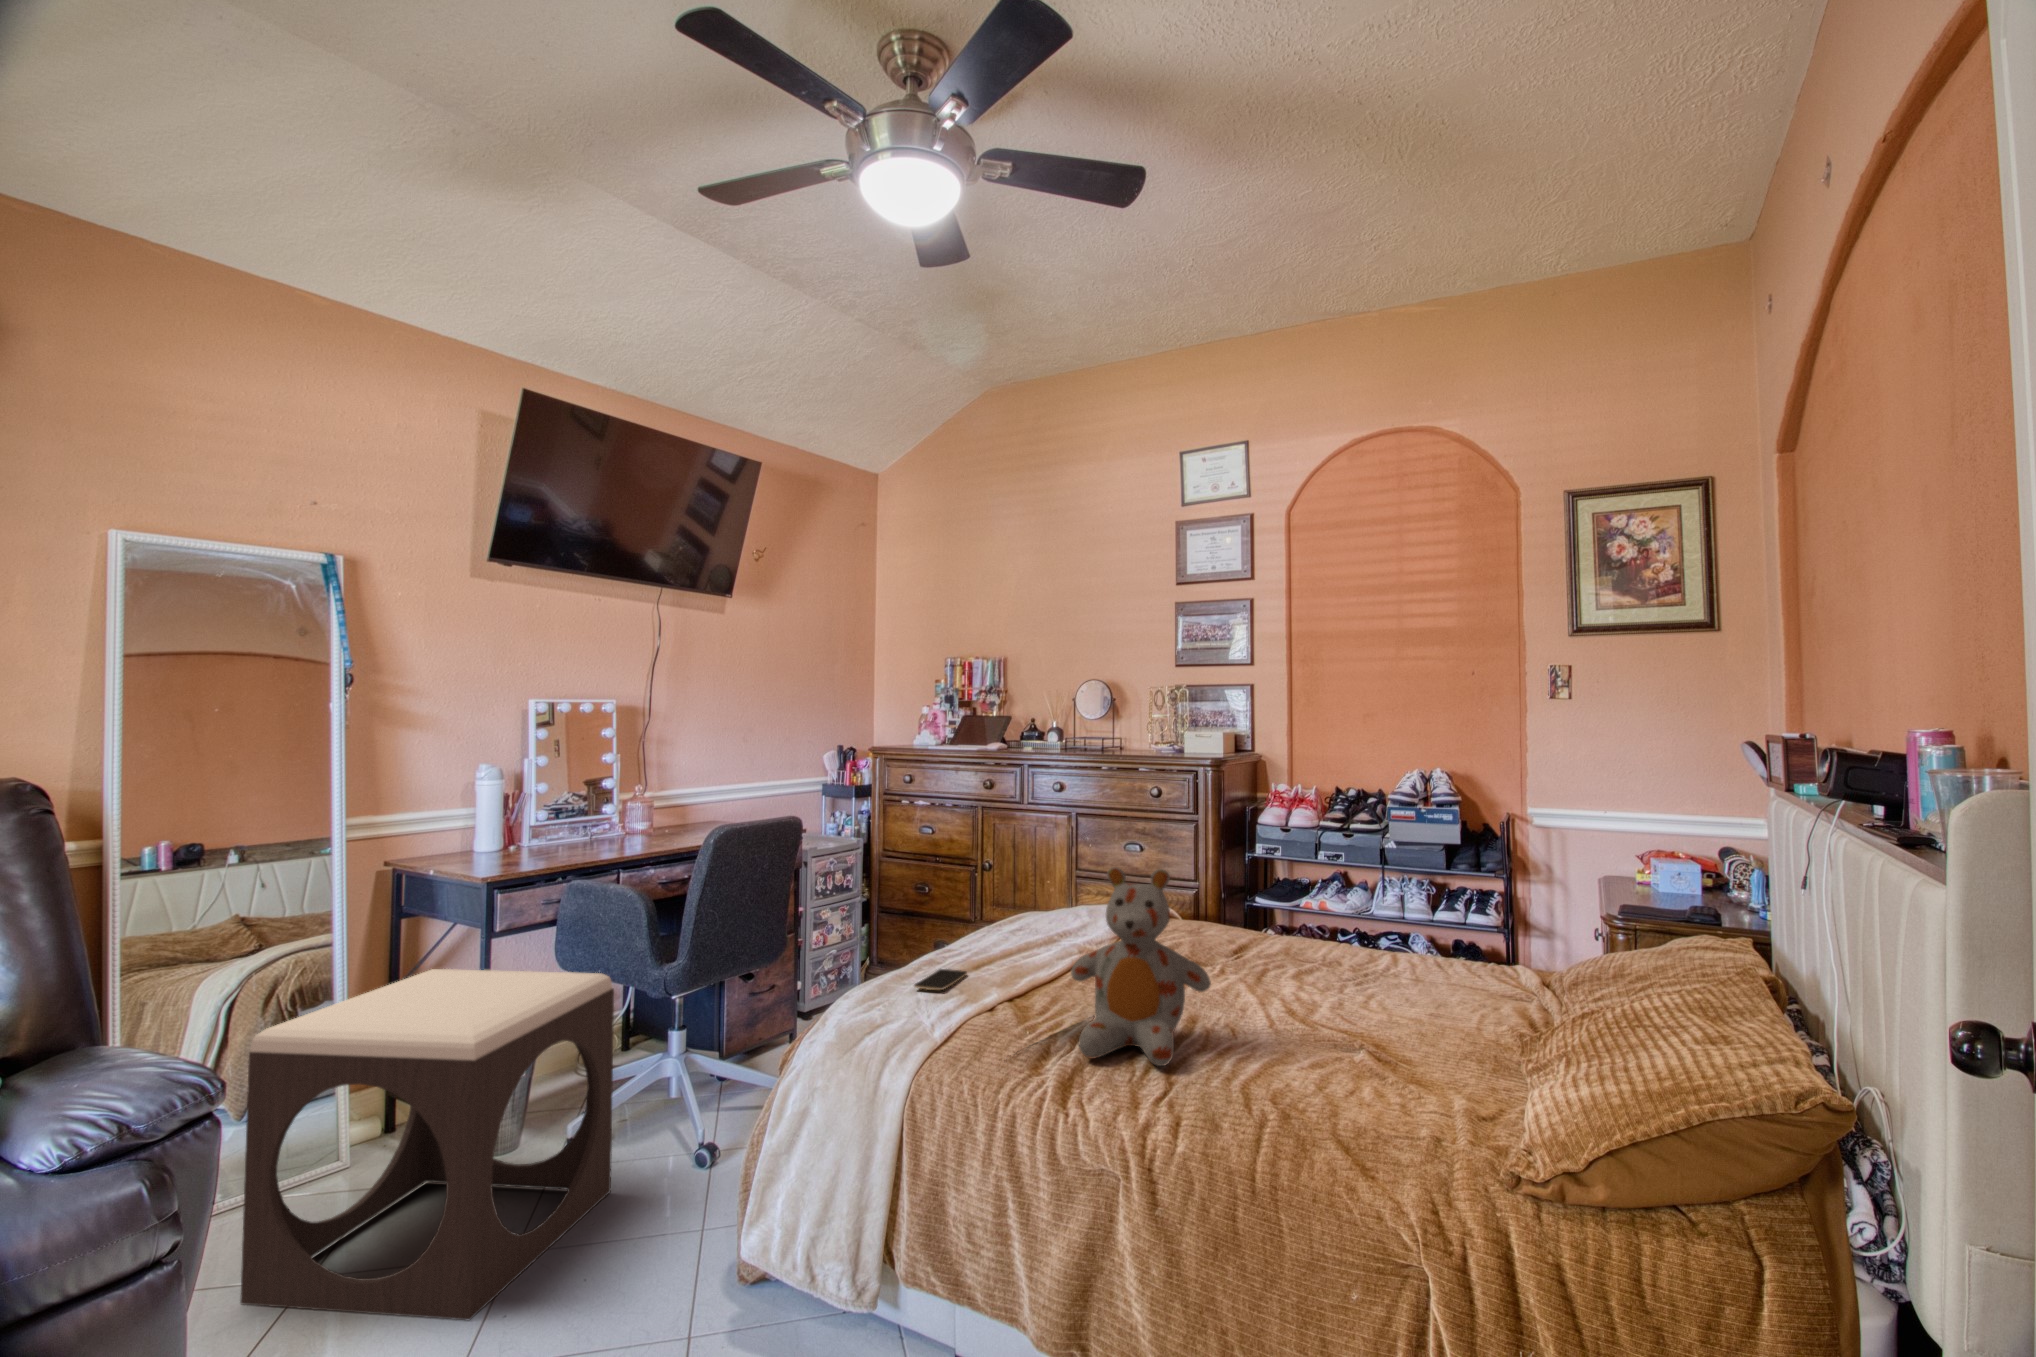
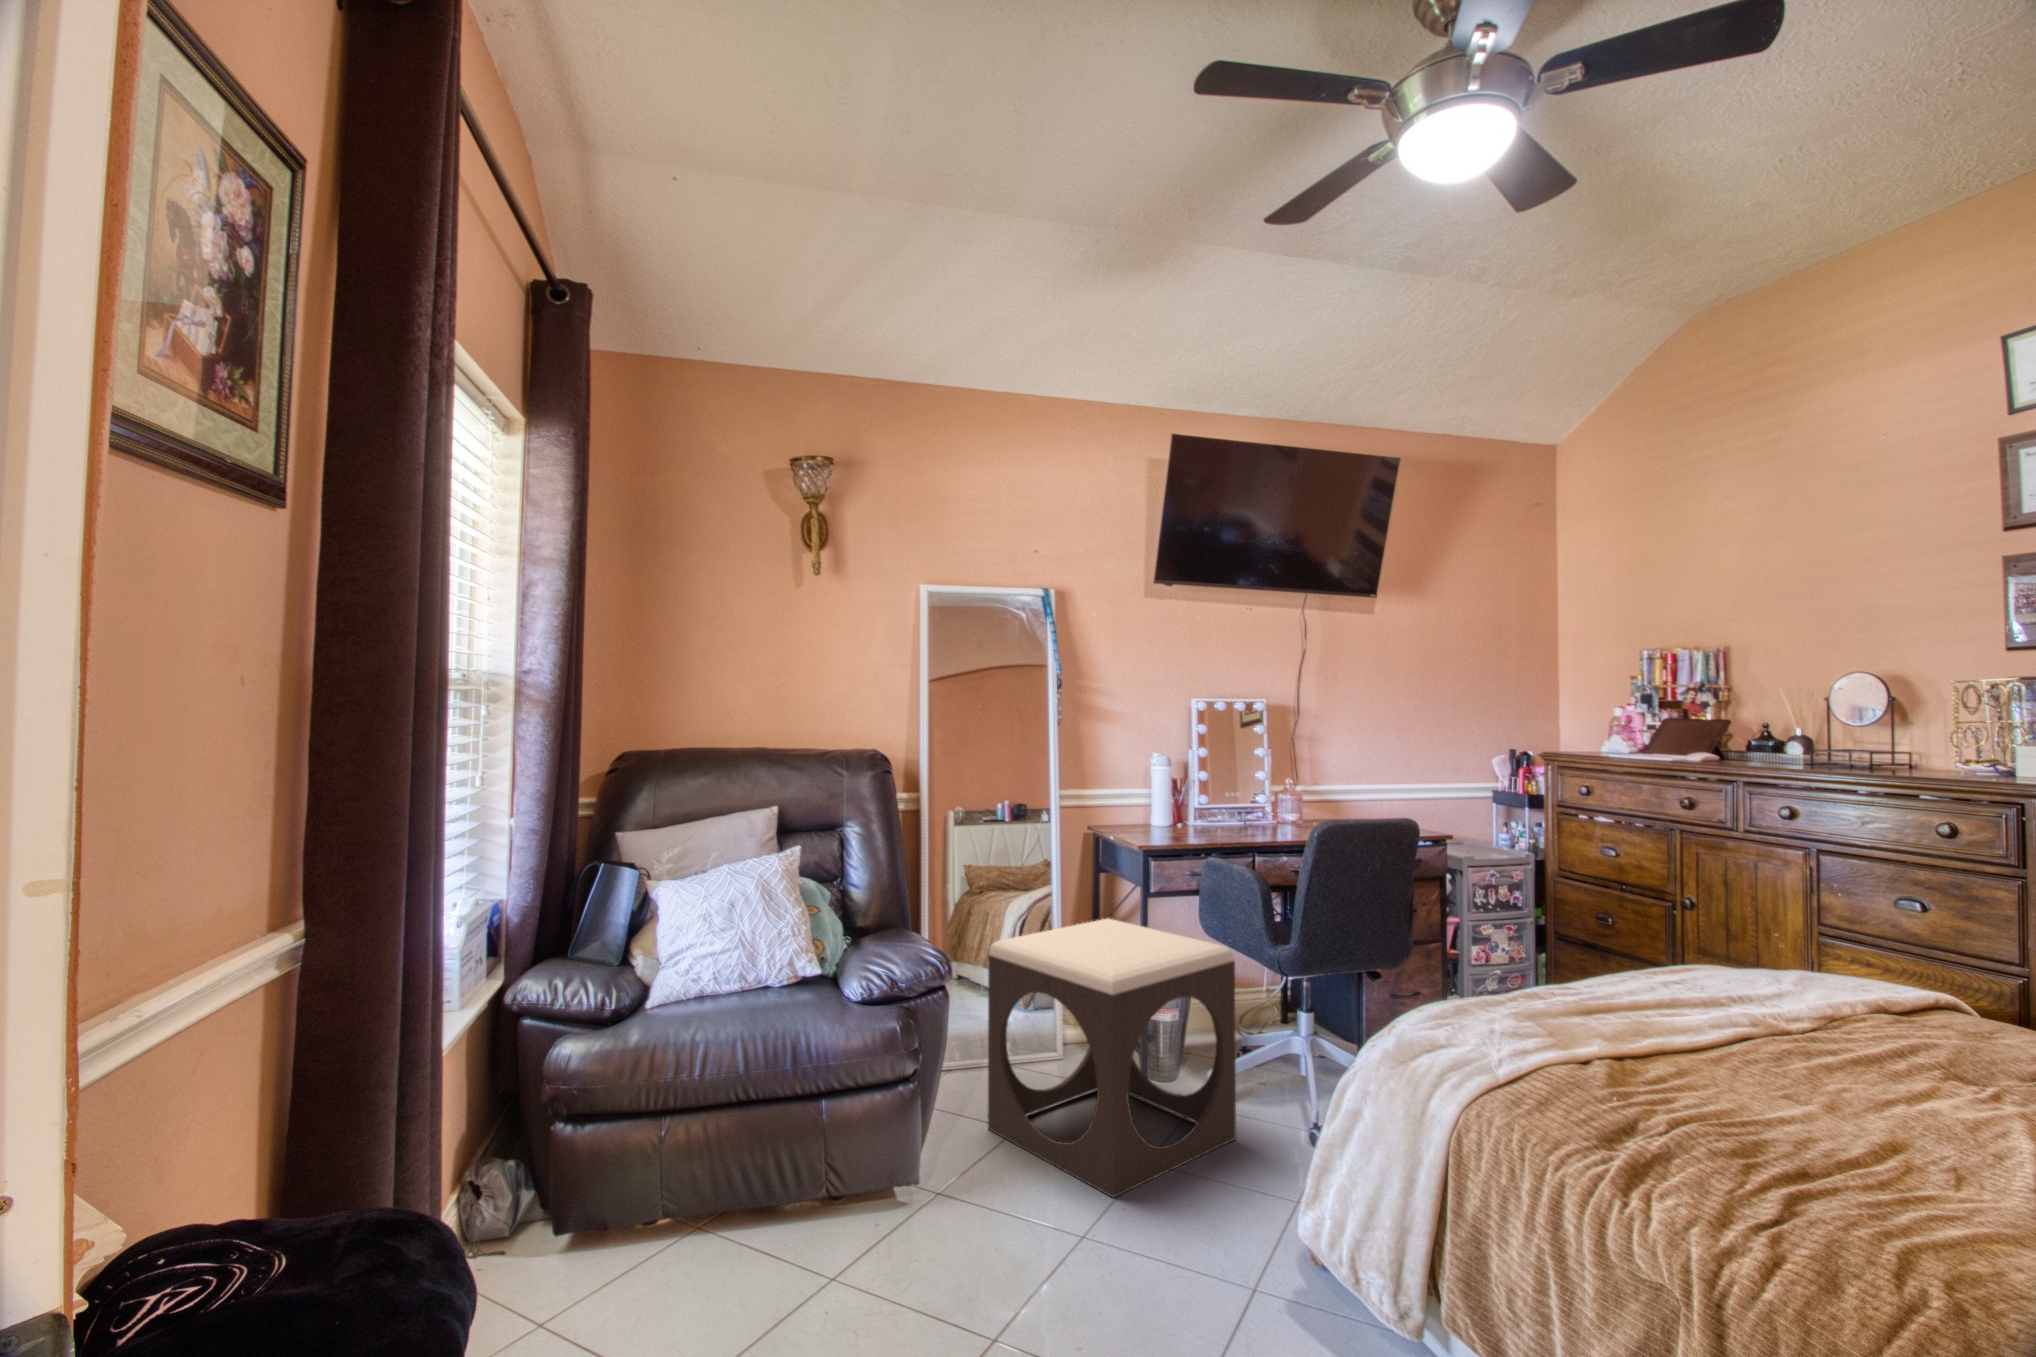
stuffed bear: present [1071,867,1211,1066] -> none [1665,927,1892,1190]
smartphone: present [914,969,967,990] -> none [1496,1008,1570,1030]

